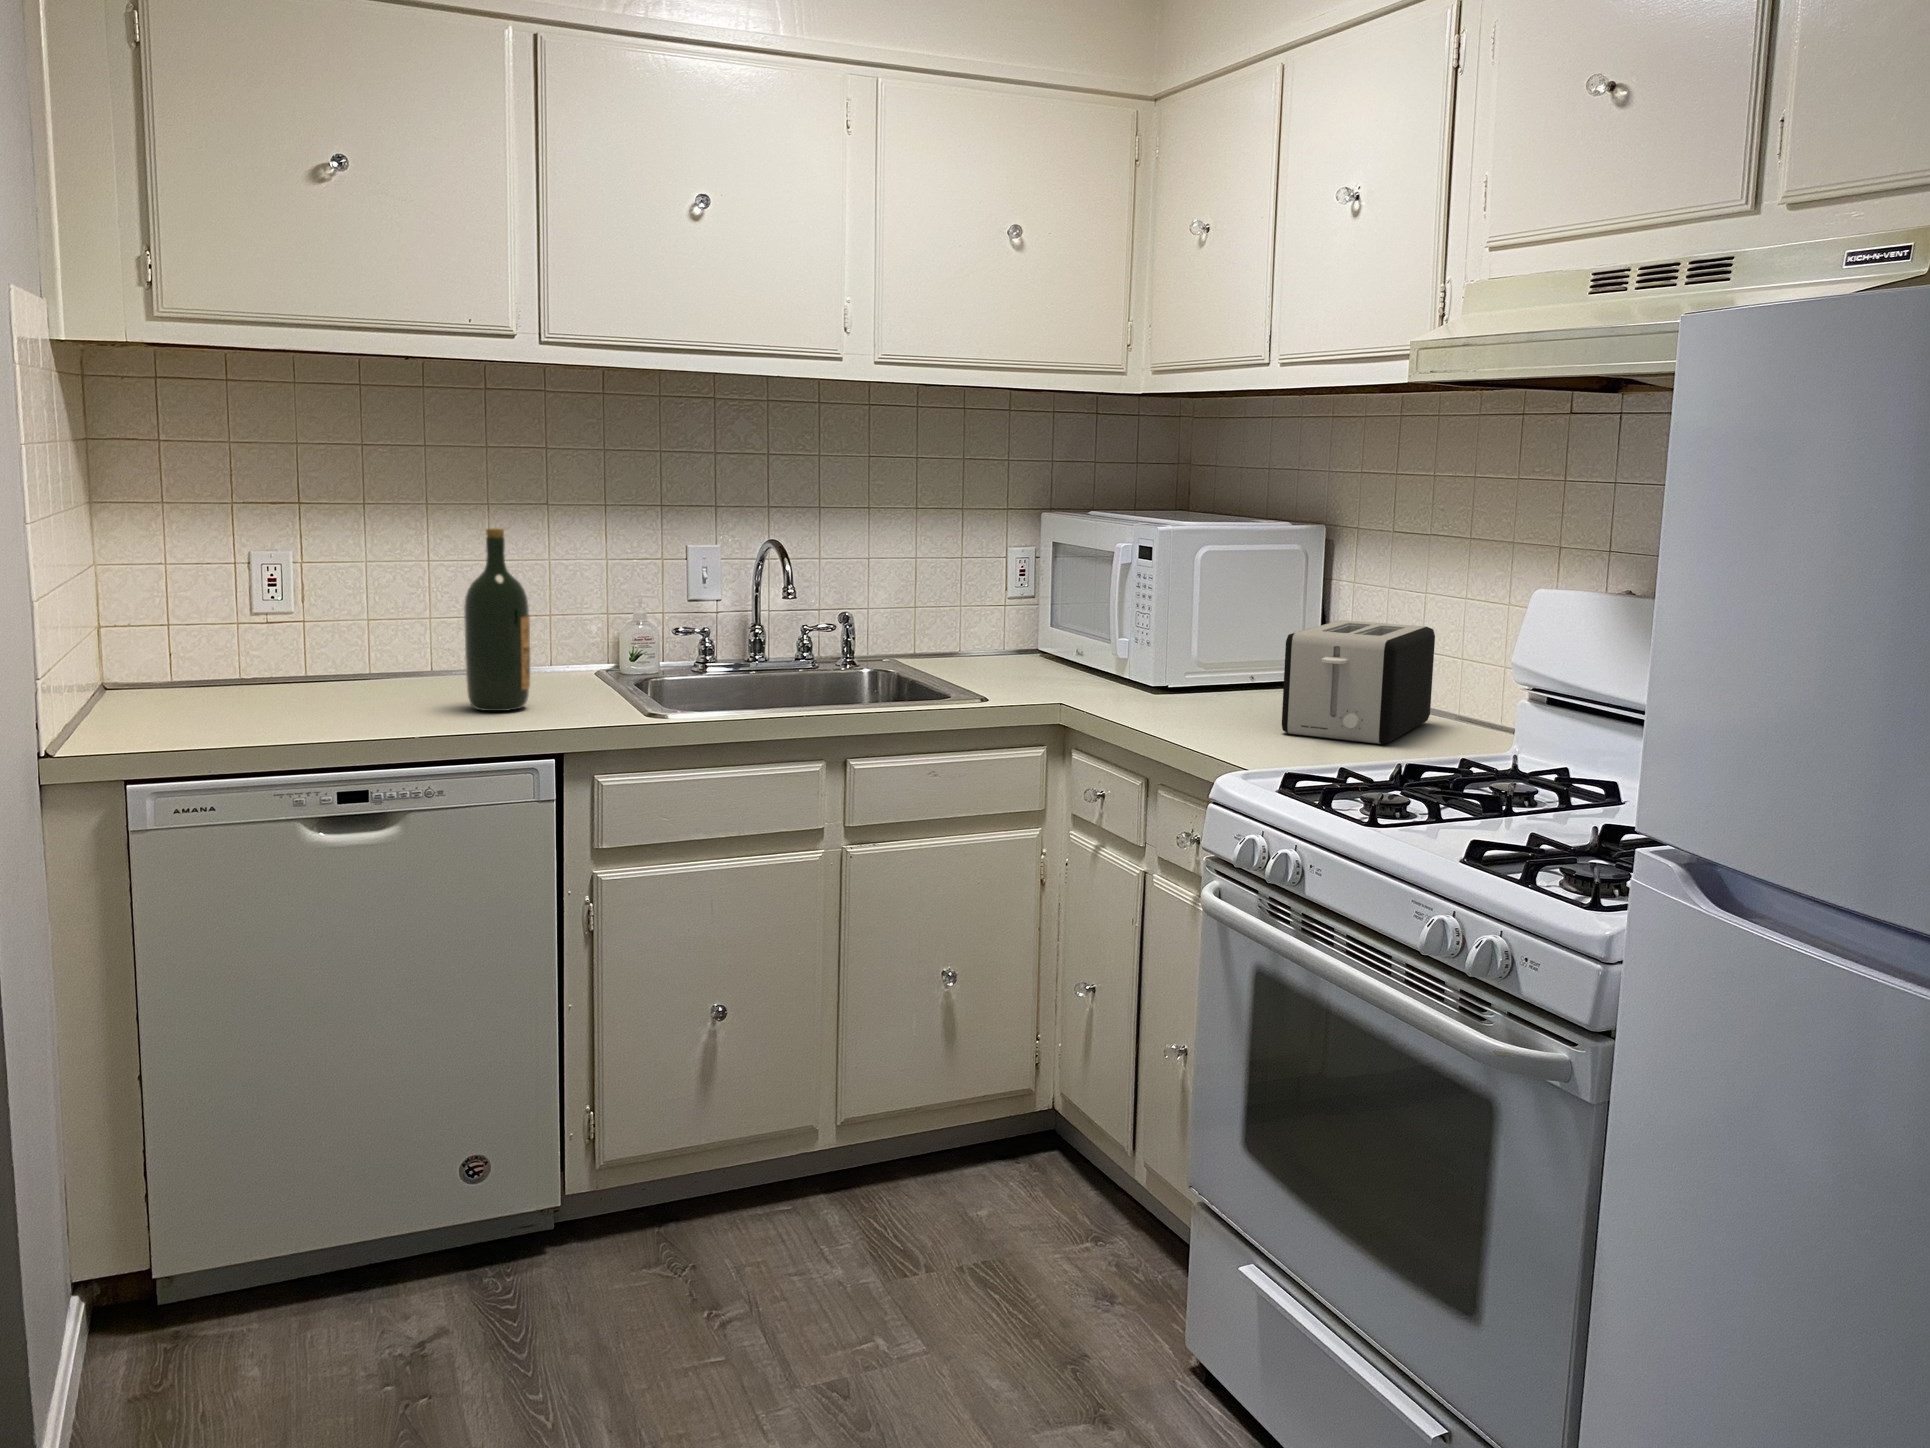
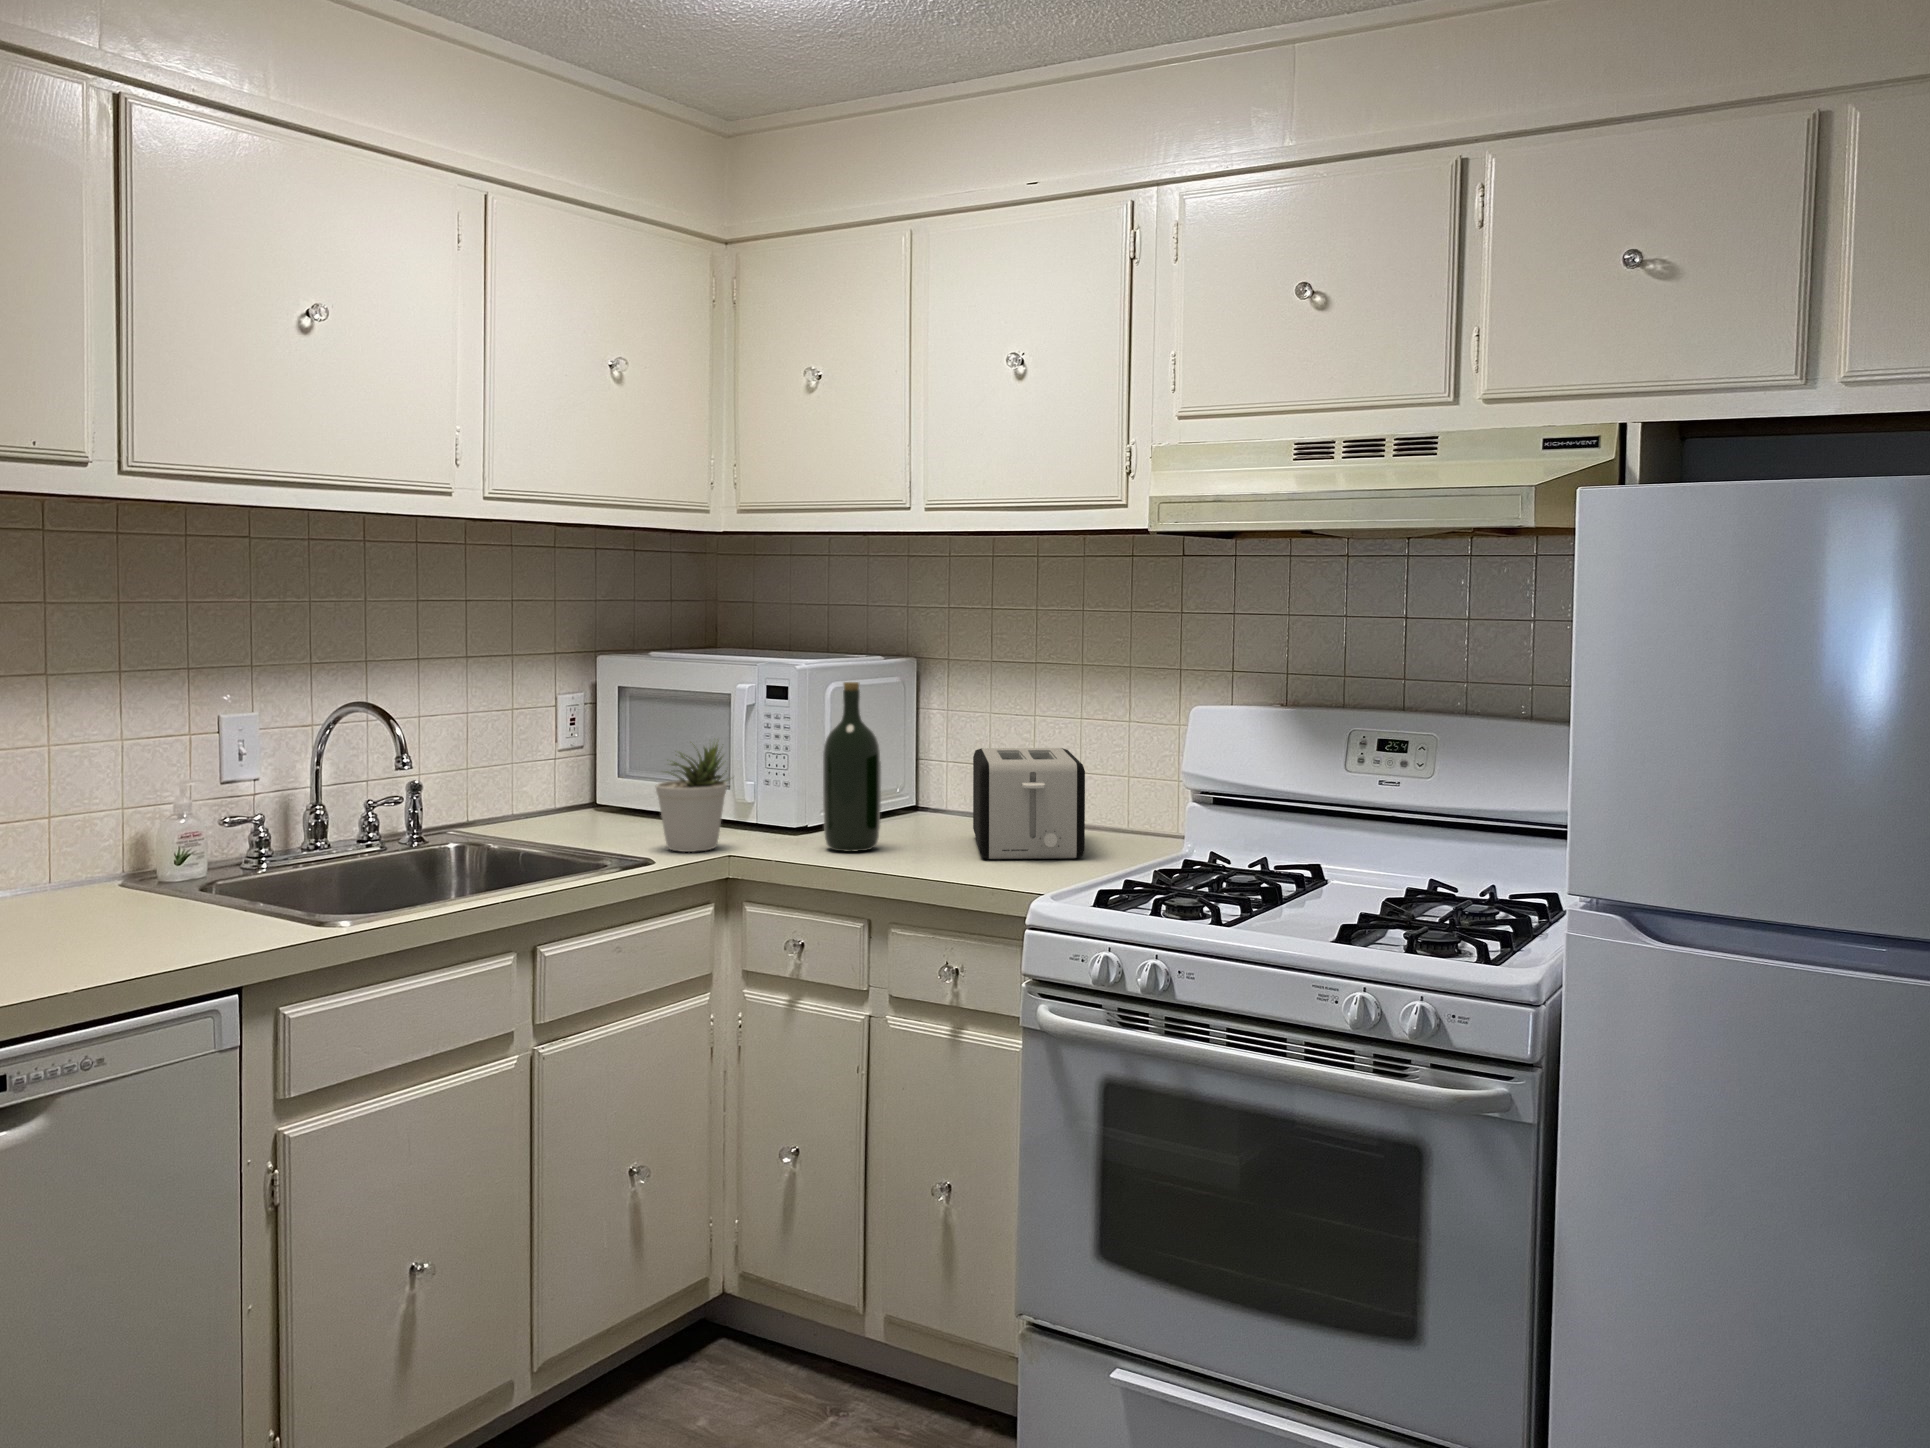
wine bottle: present [464,528,530,711] -> present [823,682,881,852]
potted plant: none [1011,587,1083,695] -> present [656,744,727,852]

